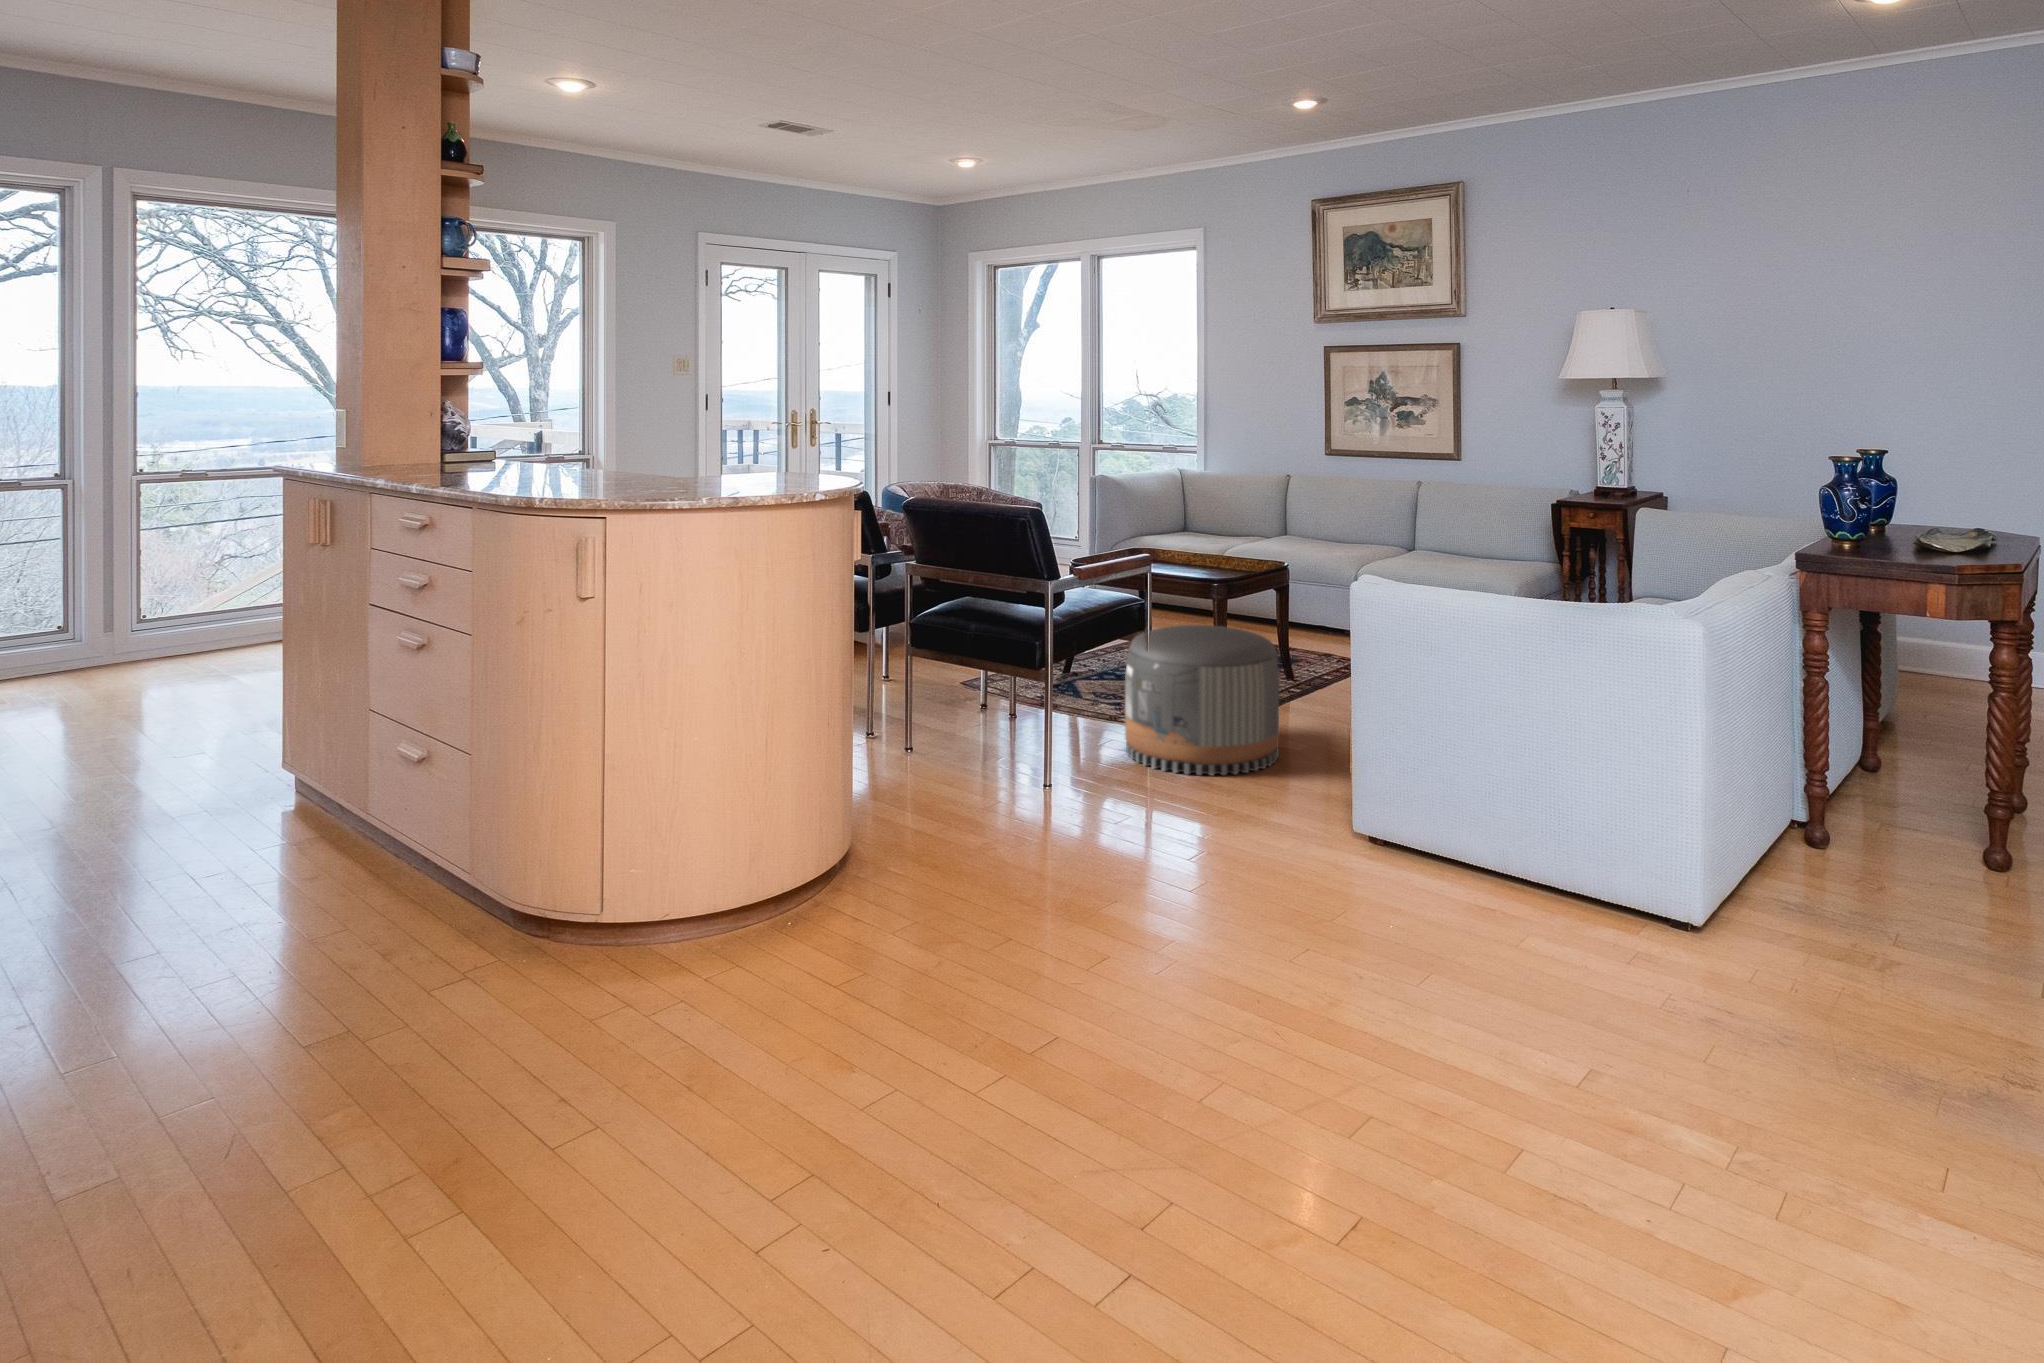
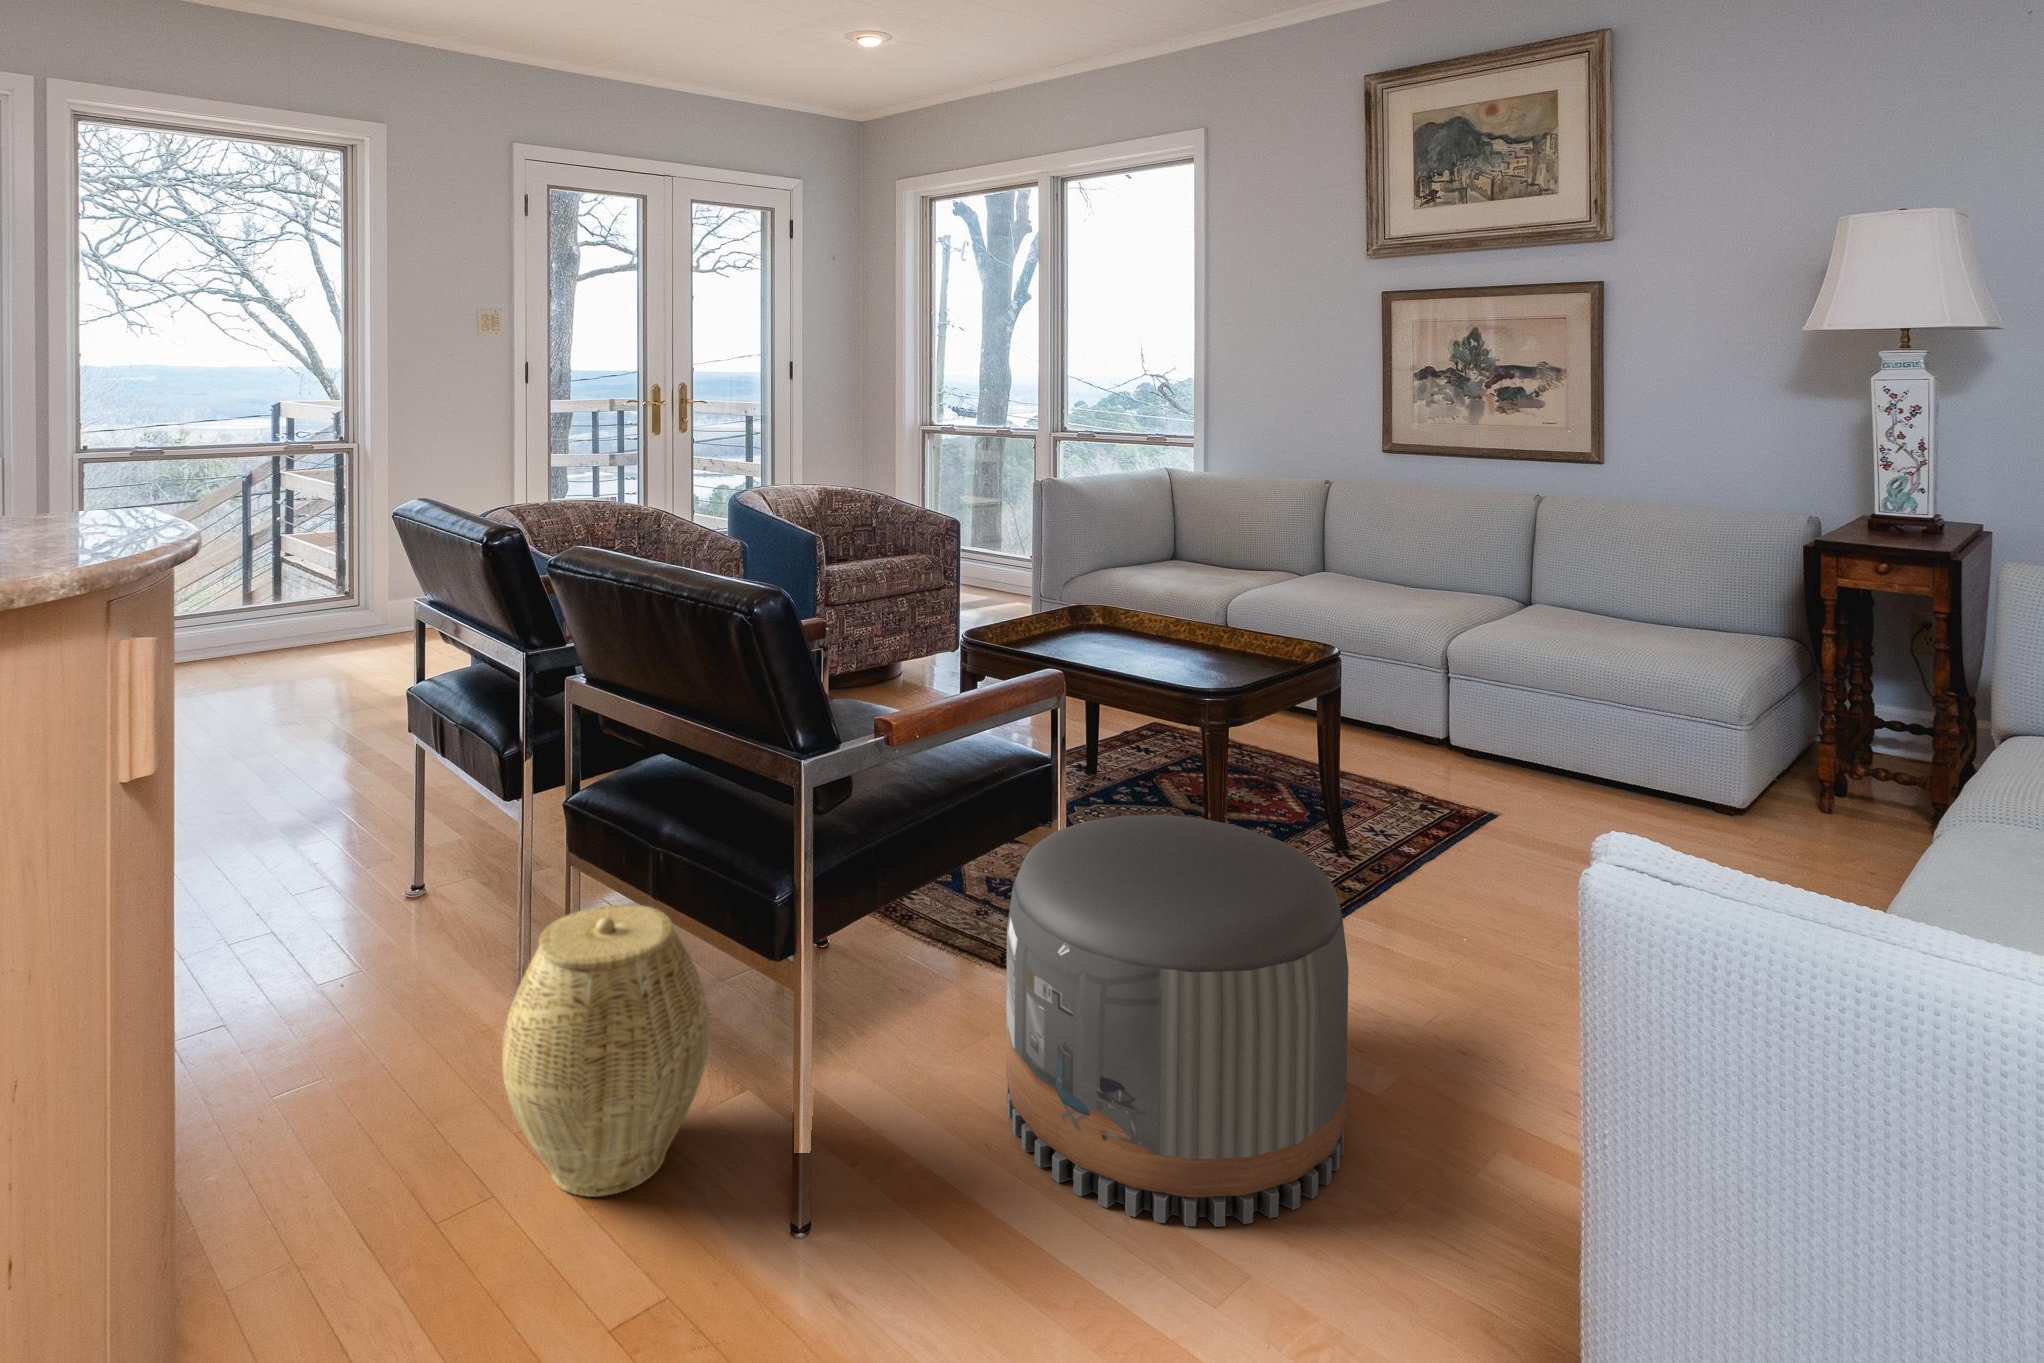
woven basket: none [908,659,997,777] -> present [502,905,710,1197]

